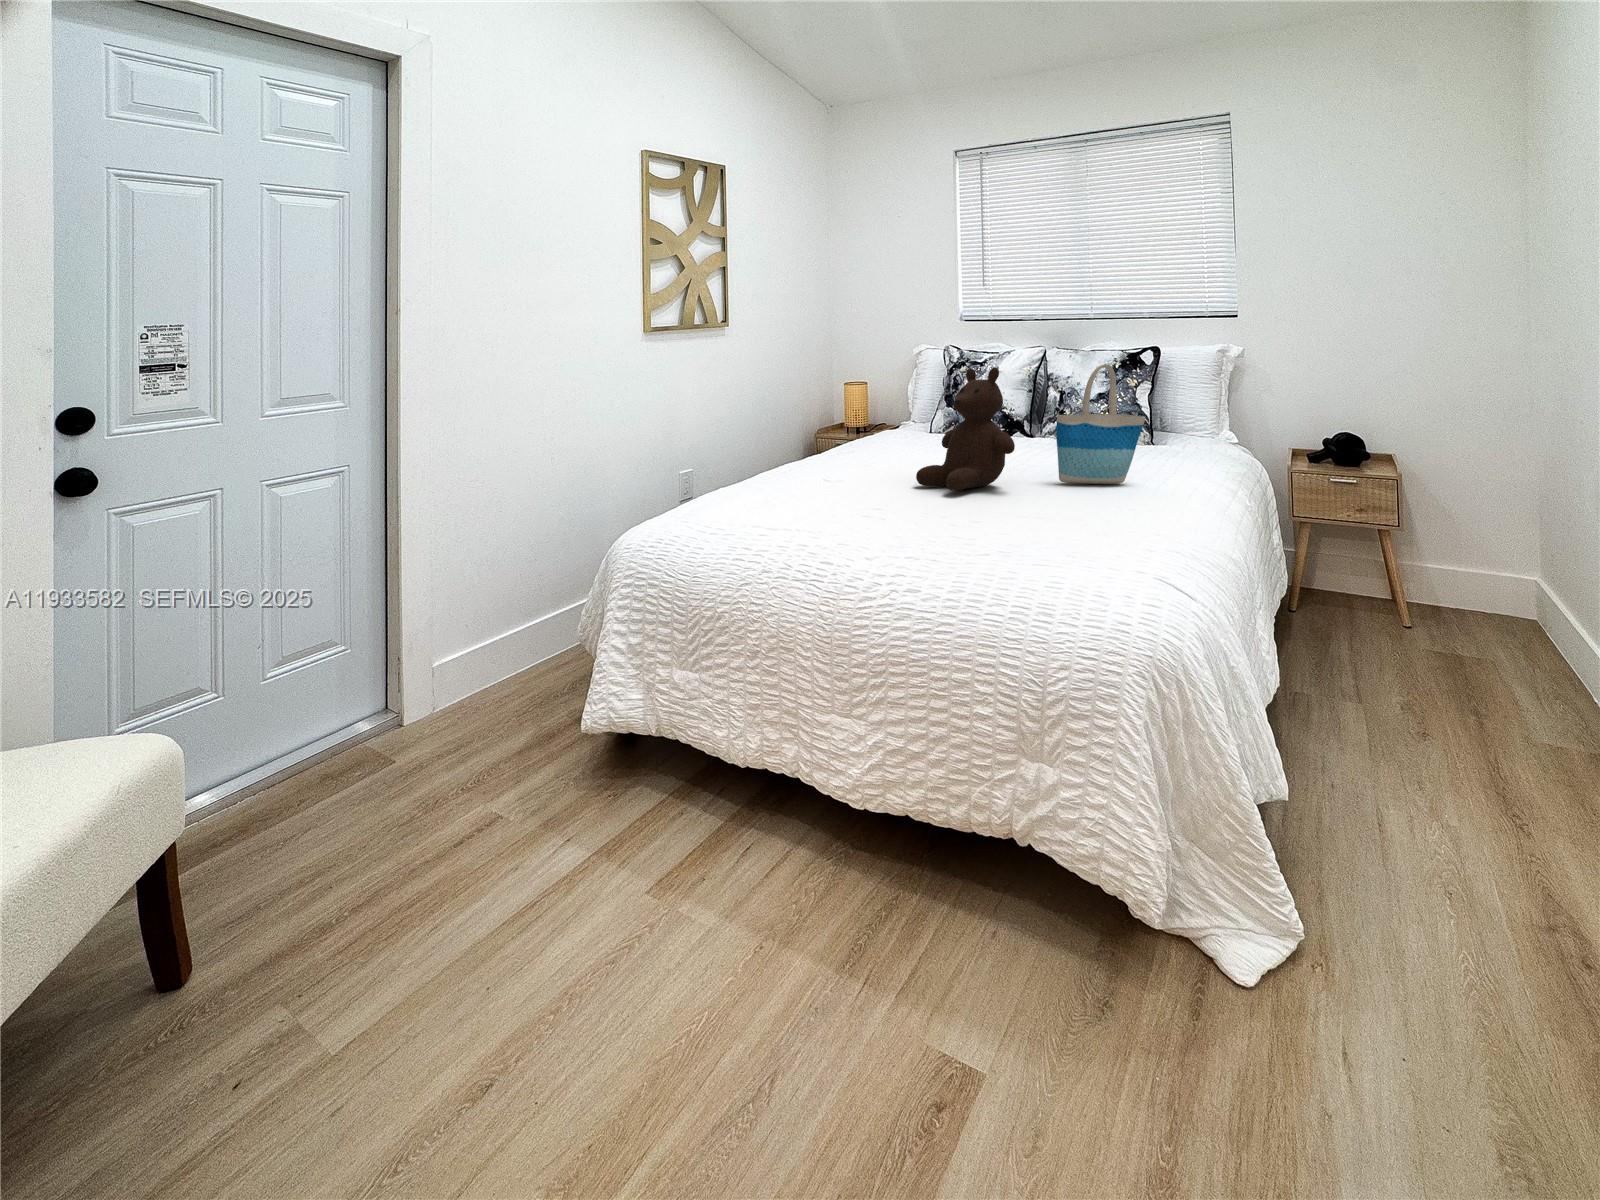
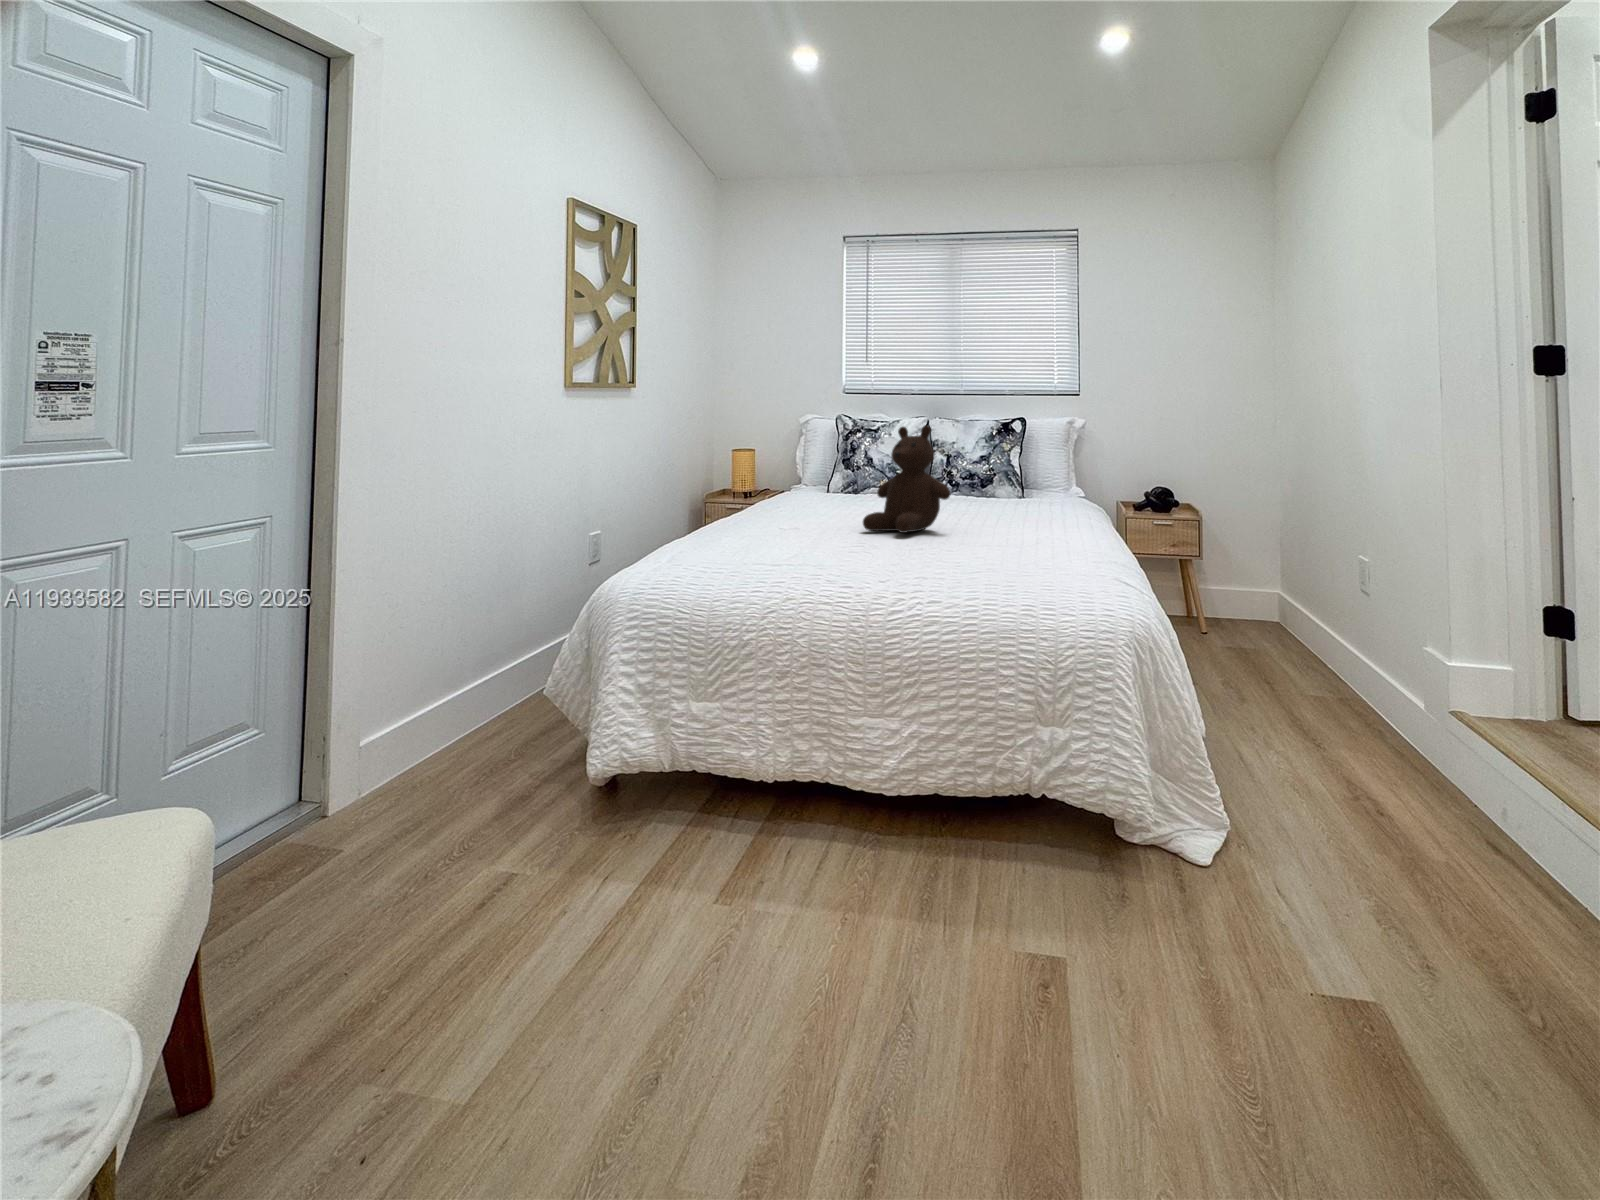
tote bag: present [1056,364,1146,484] -> none [977,424,1047,527]

